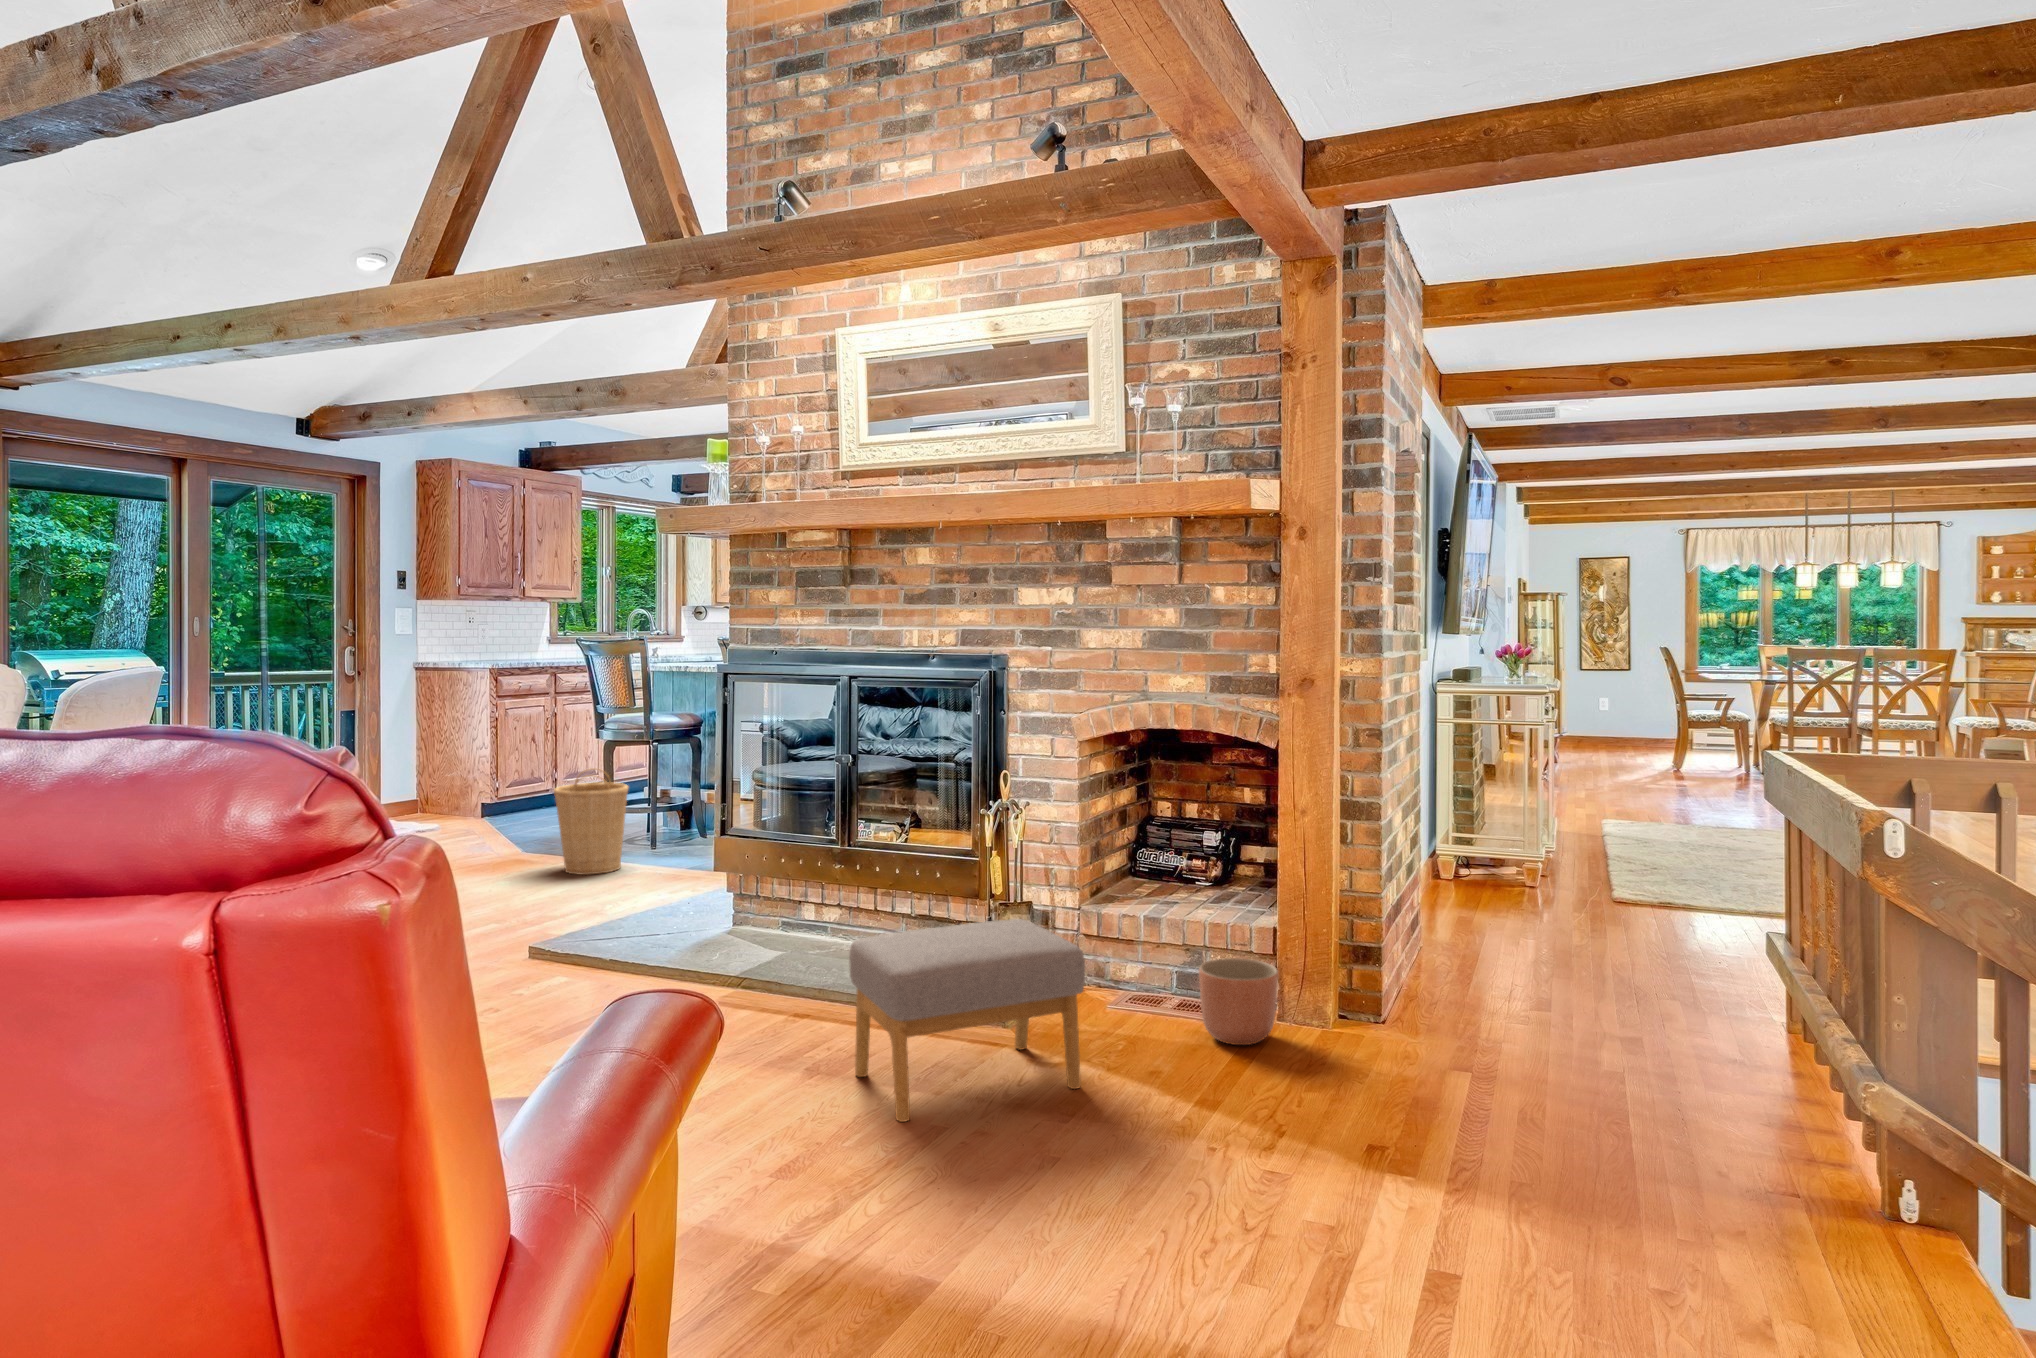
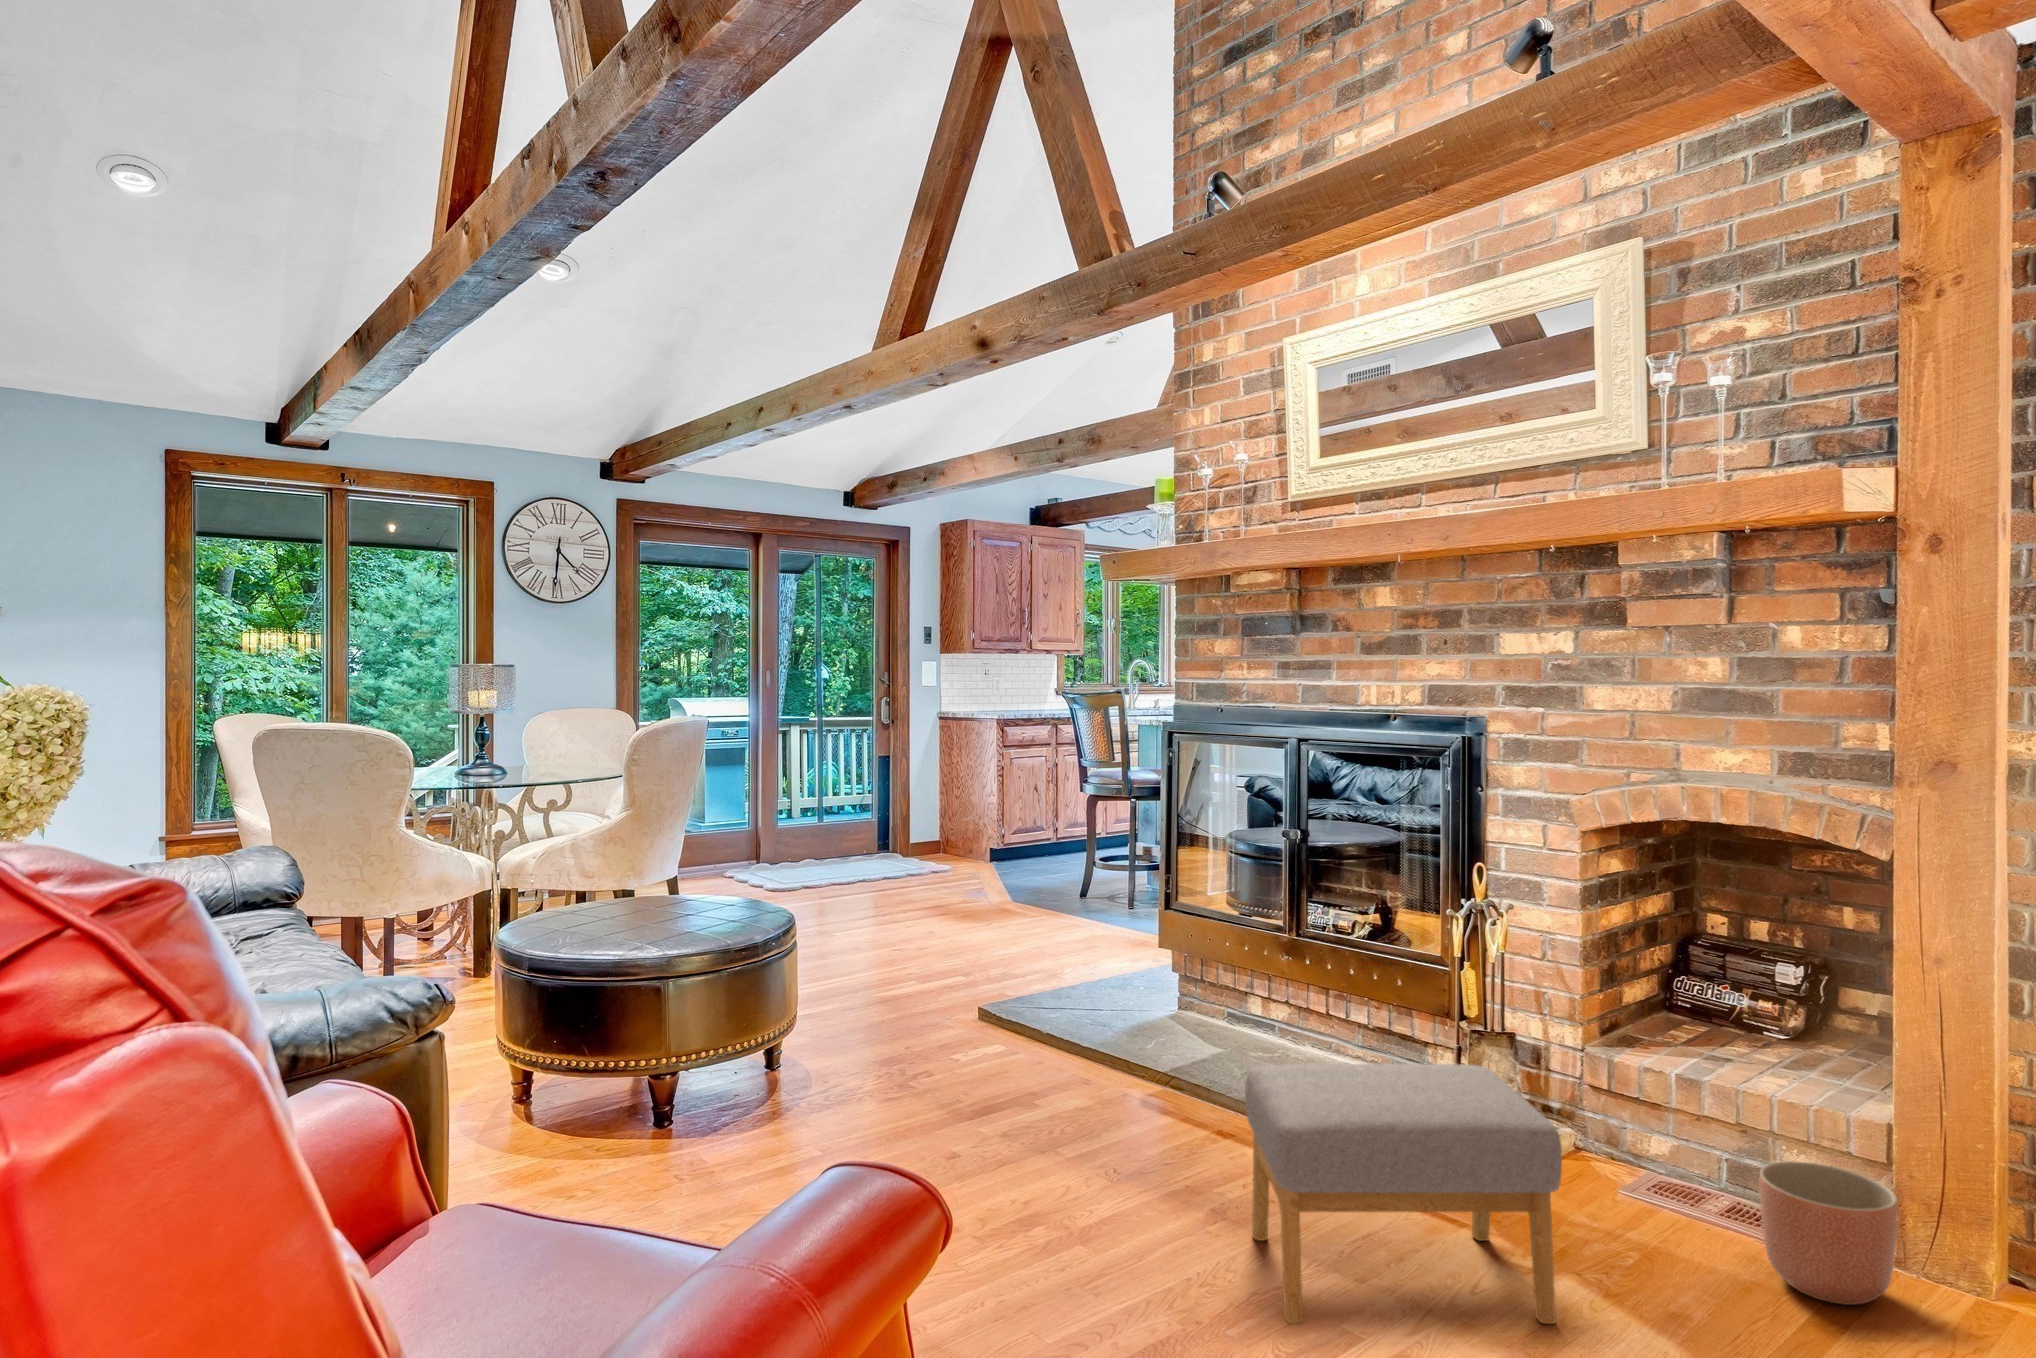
basket: present [554,768,628,875] -> none [1027,819,1098,928]

